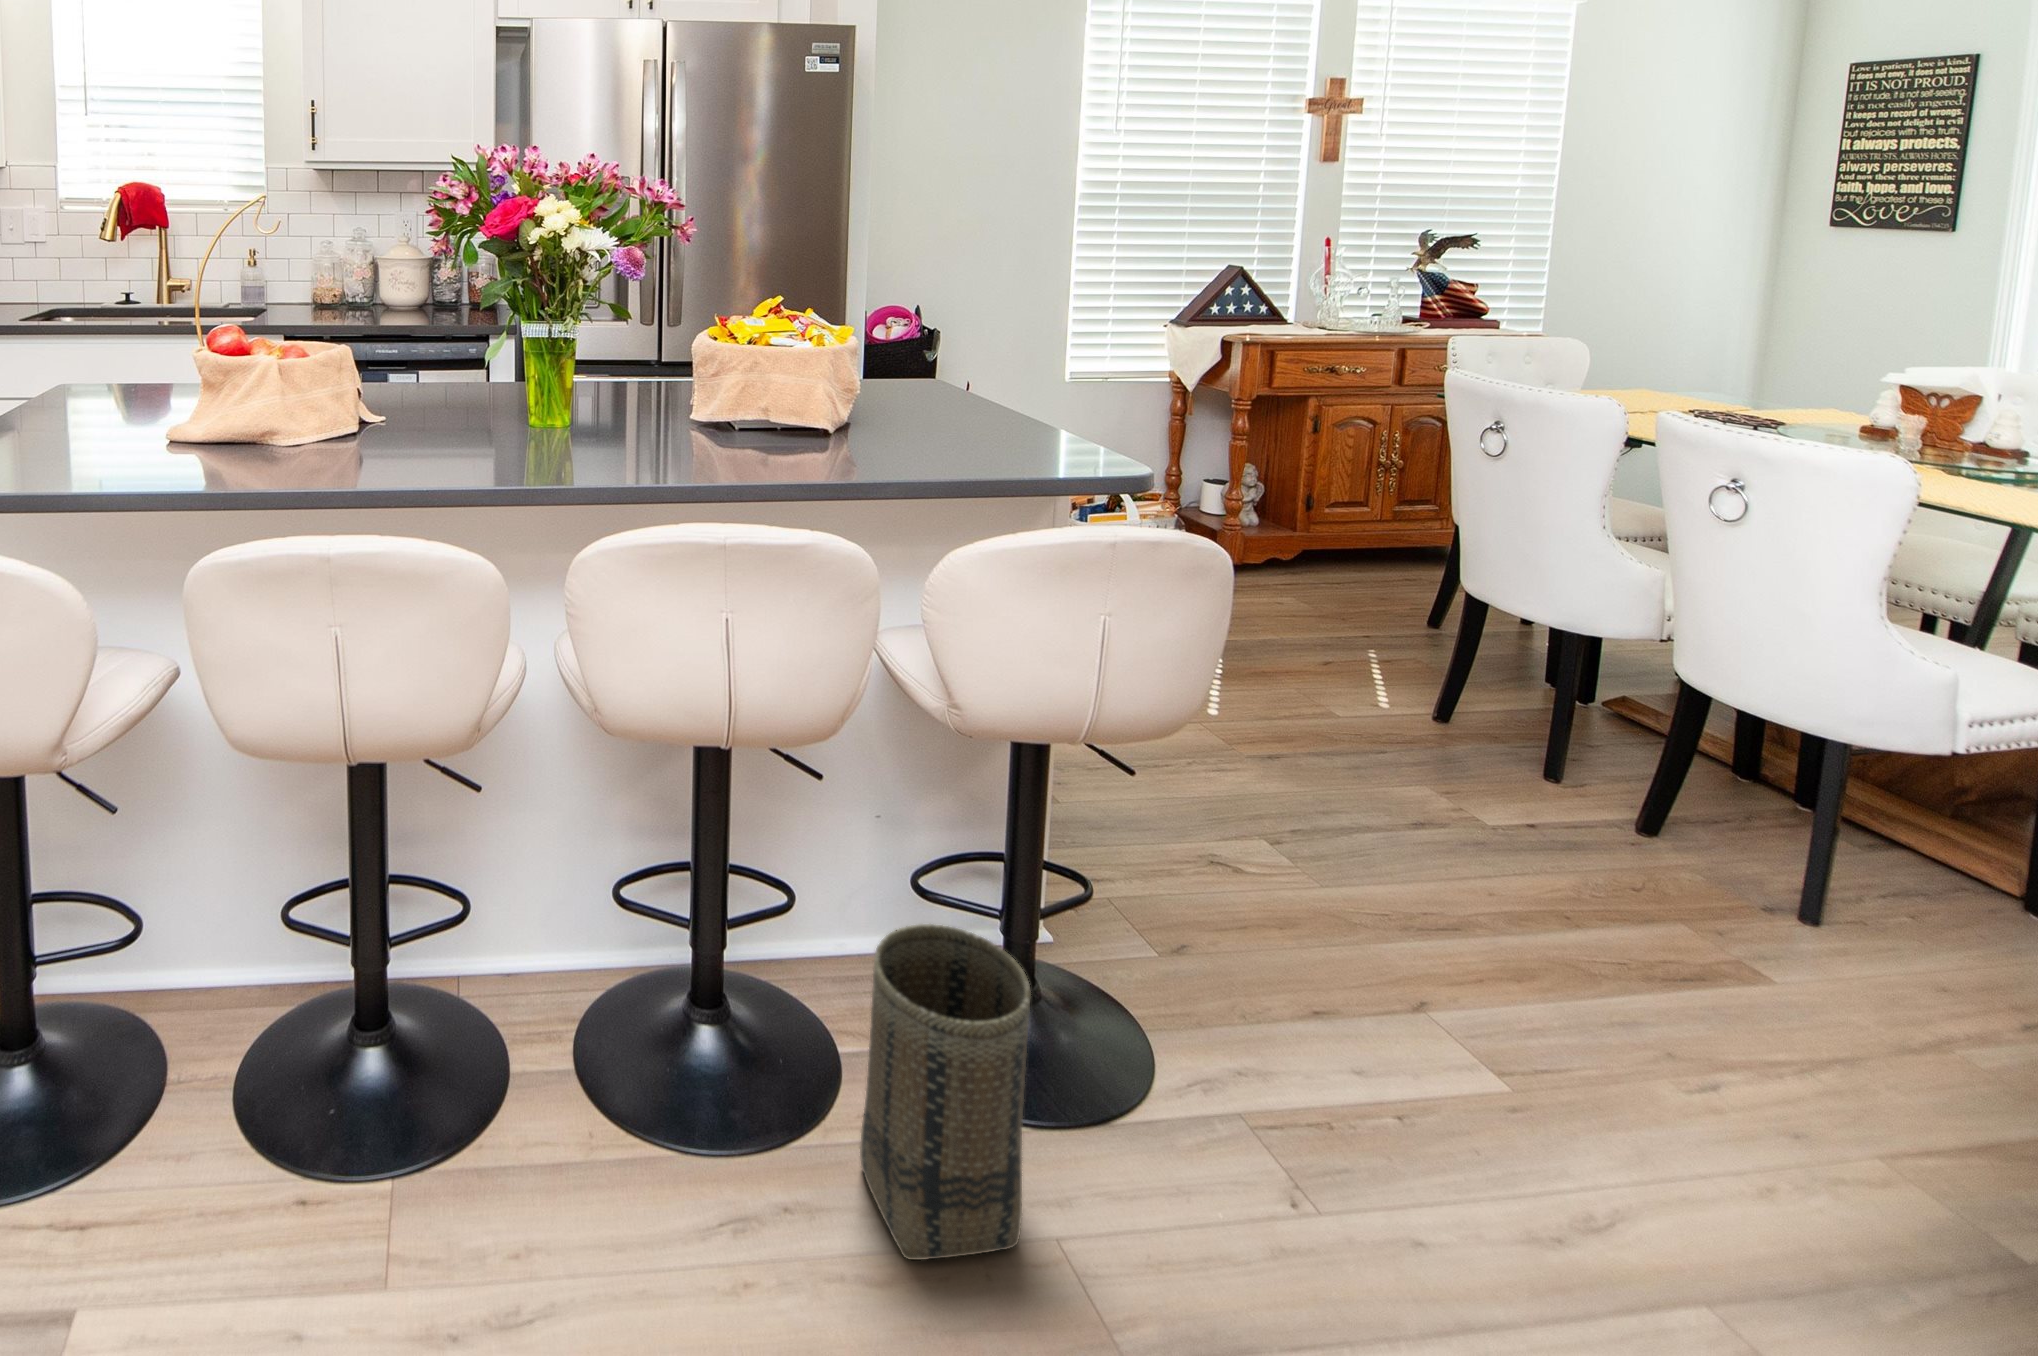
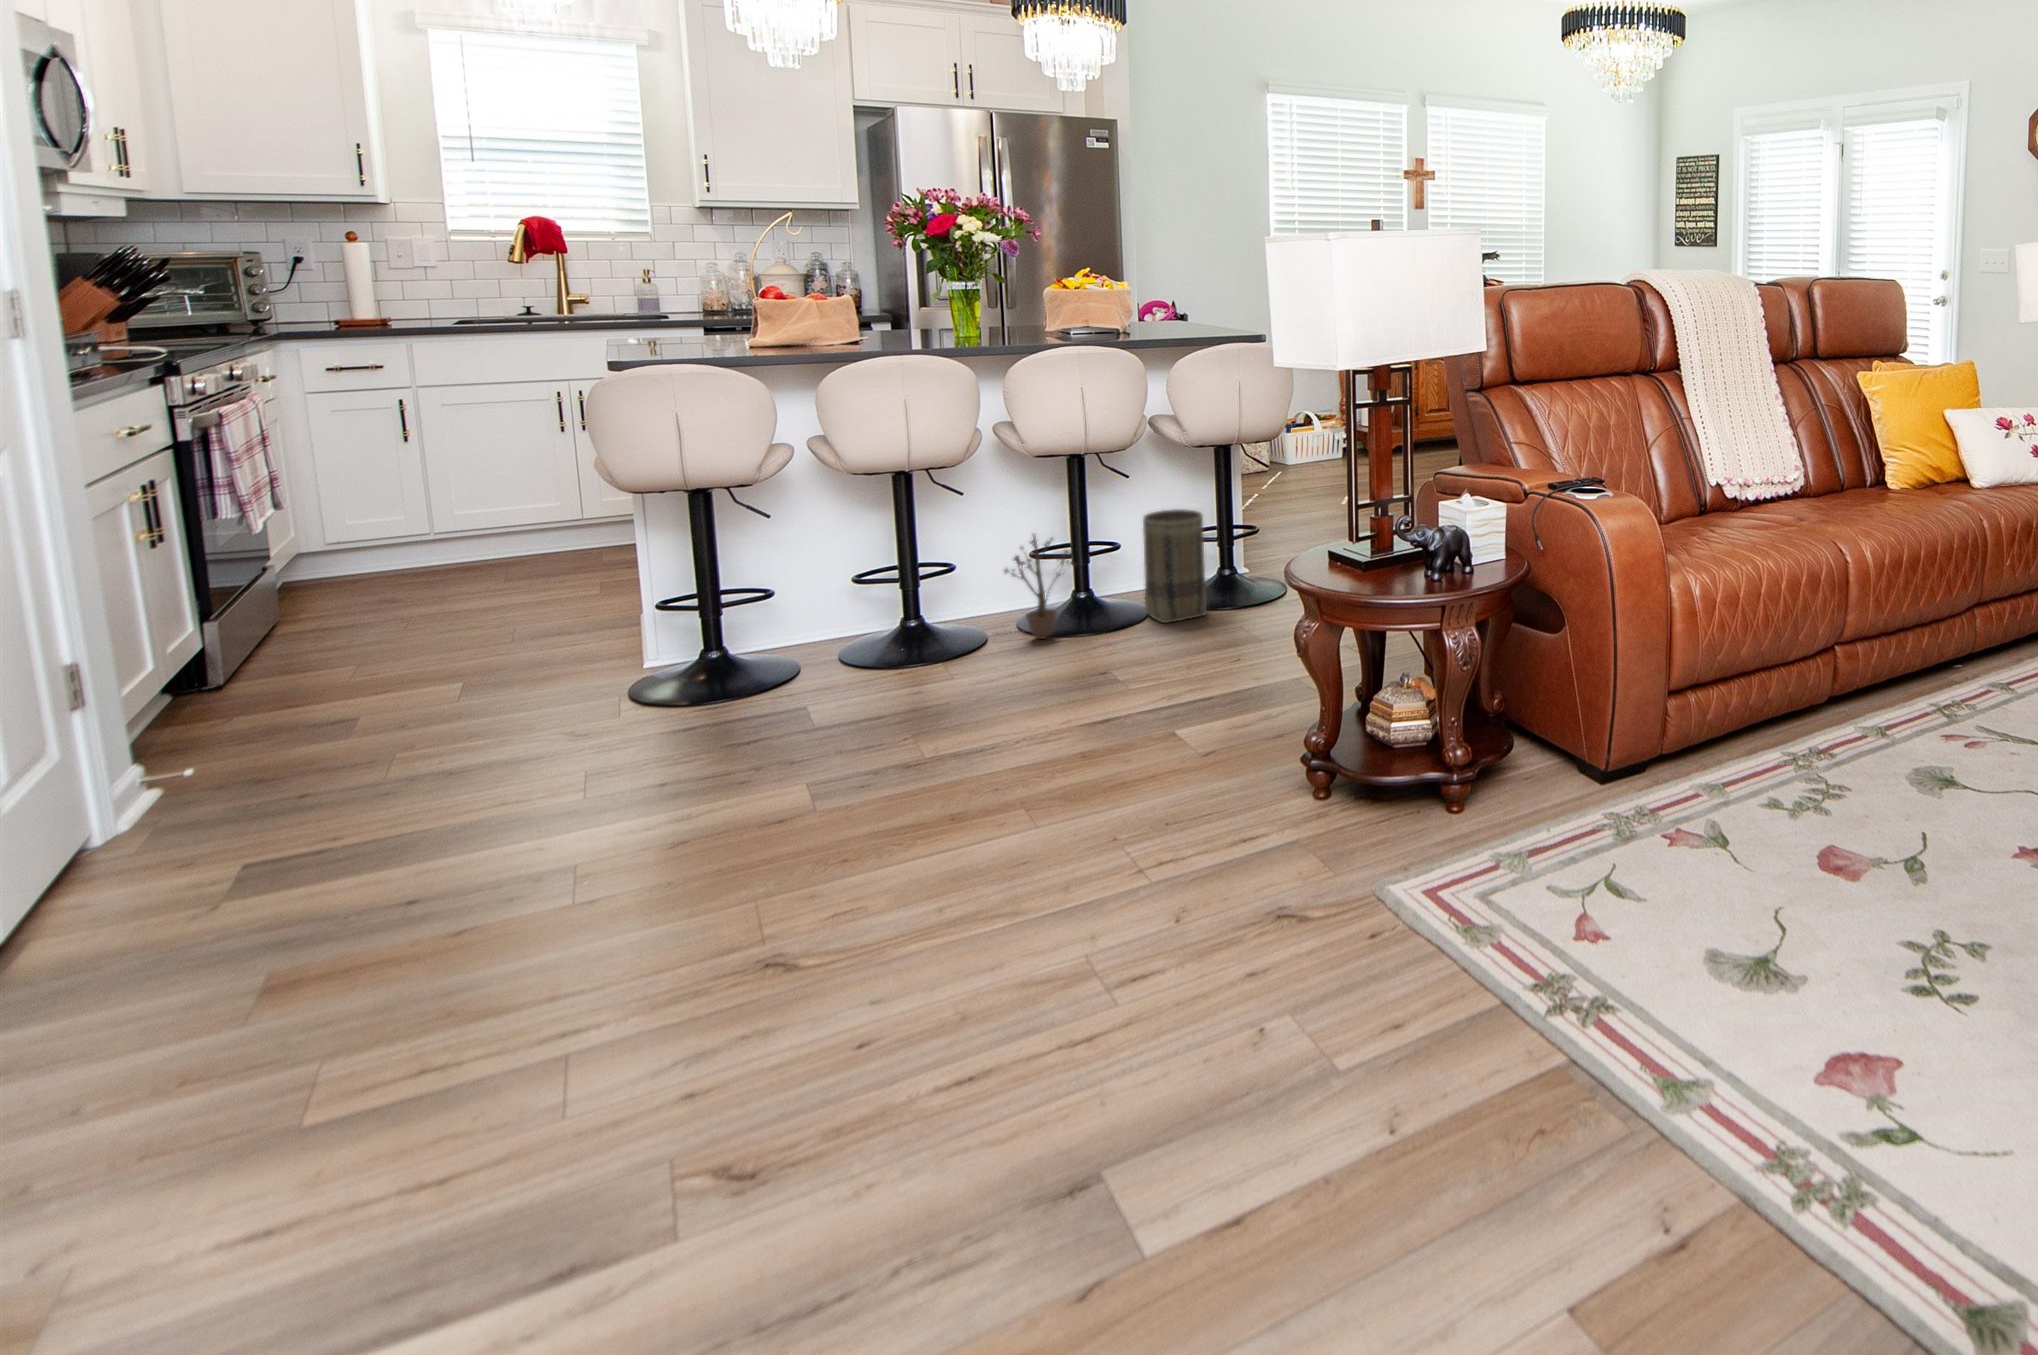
decorative plant: none [507,987,703,1241] -> present [996,534,1075,639]

